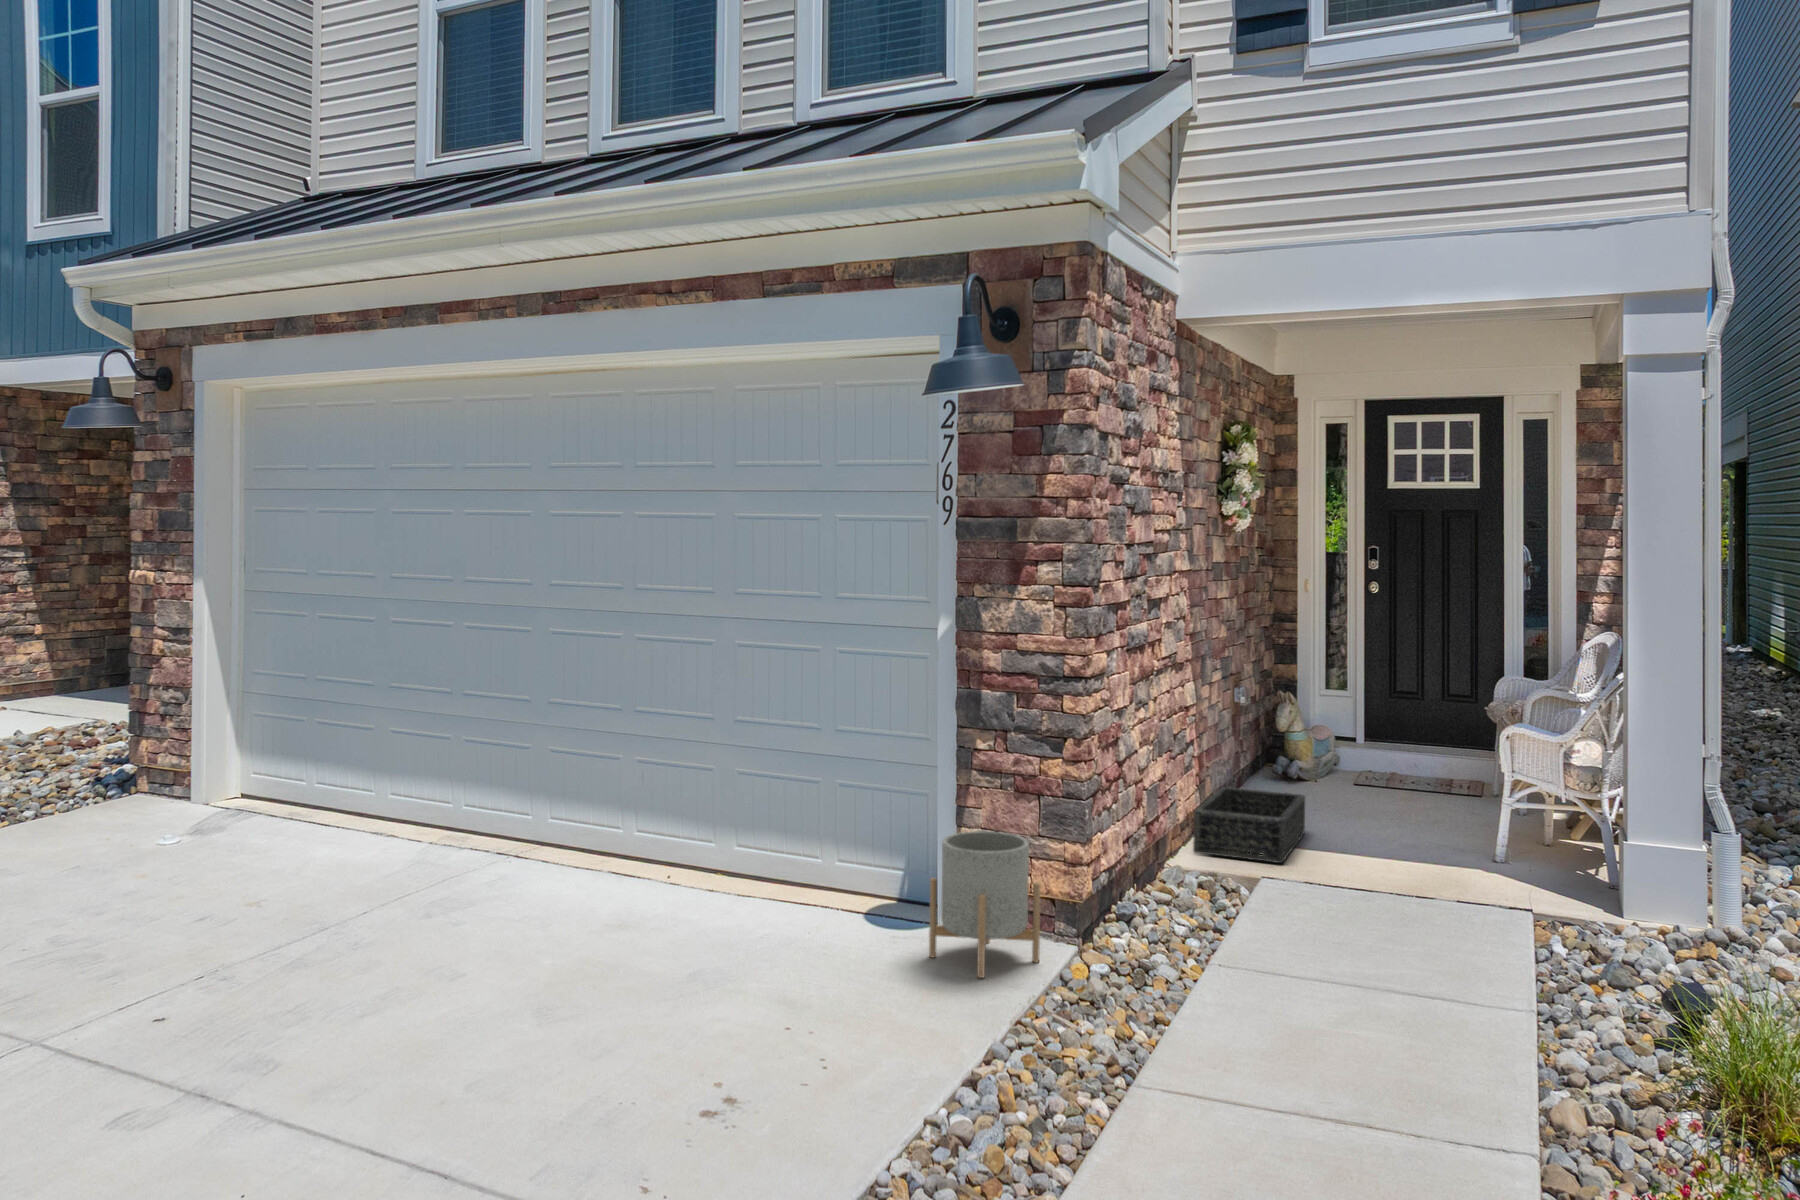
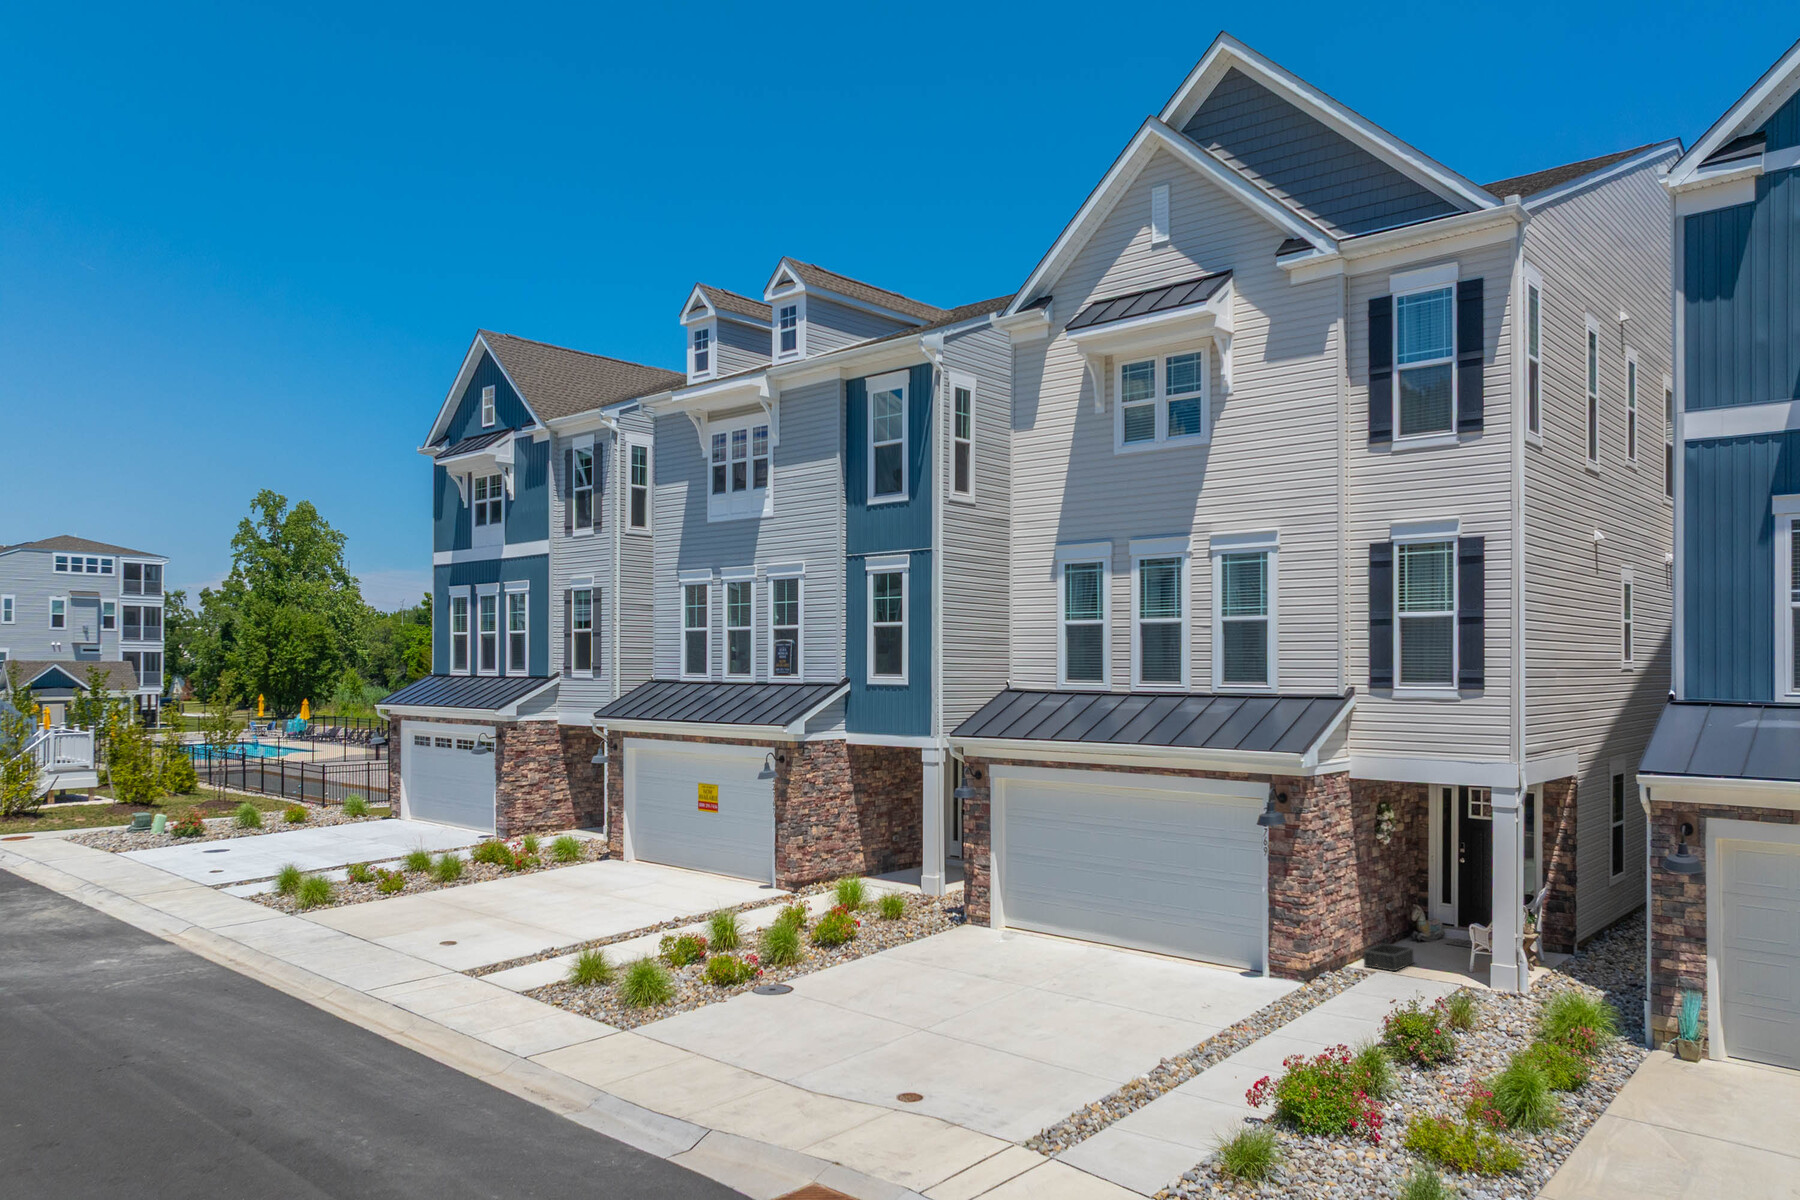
planter: present [929,831,1040,978] -> none [1261,950,1294,992]

